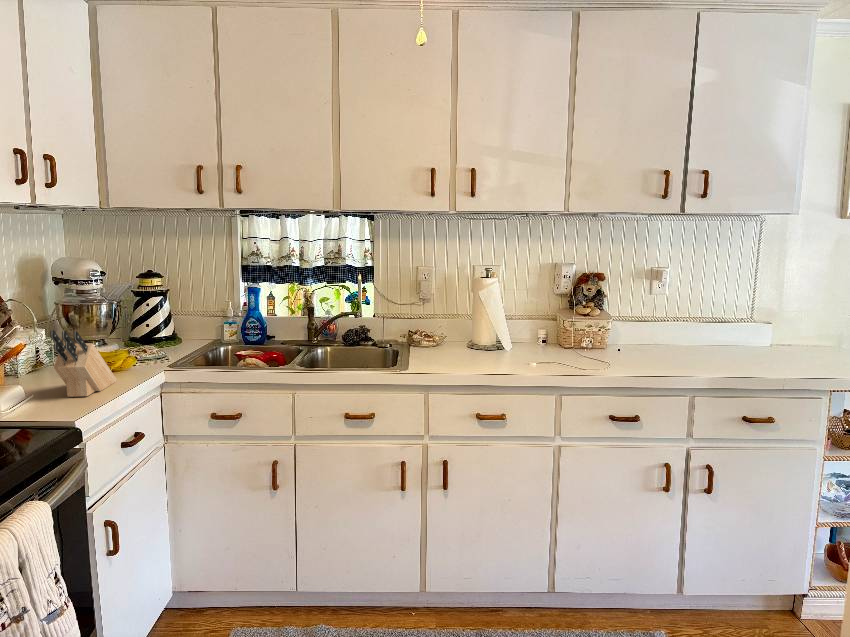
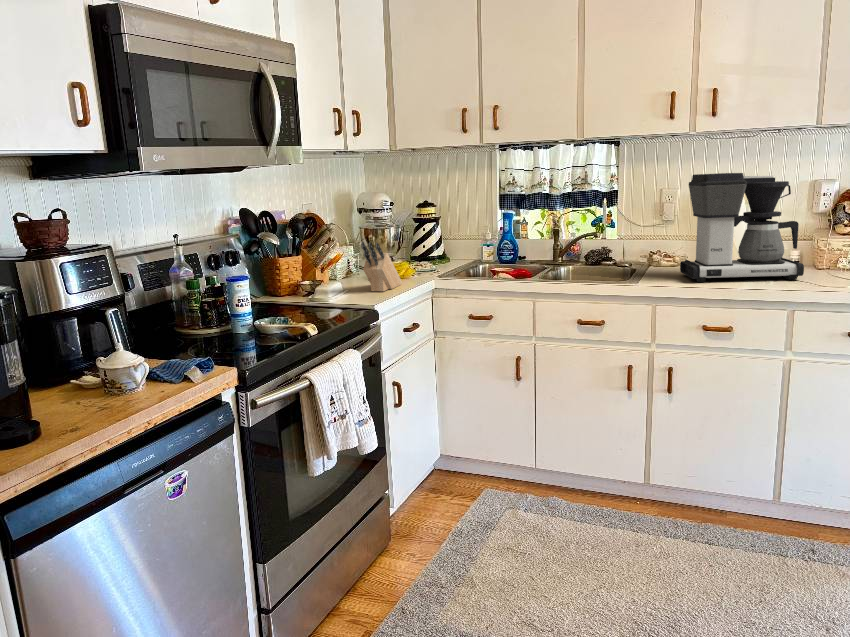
coffee maker: none [445,254,561,367] -> present [680,173,804,282]

